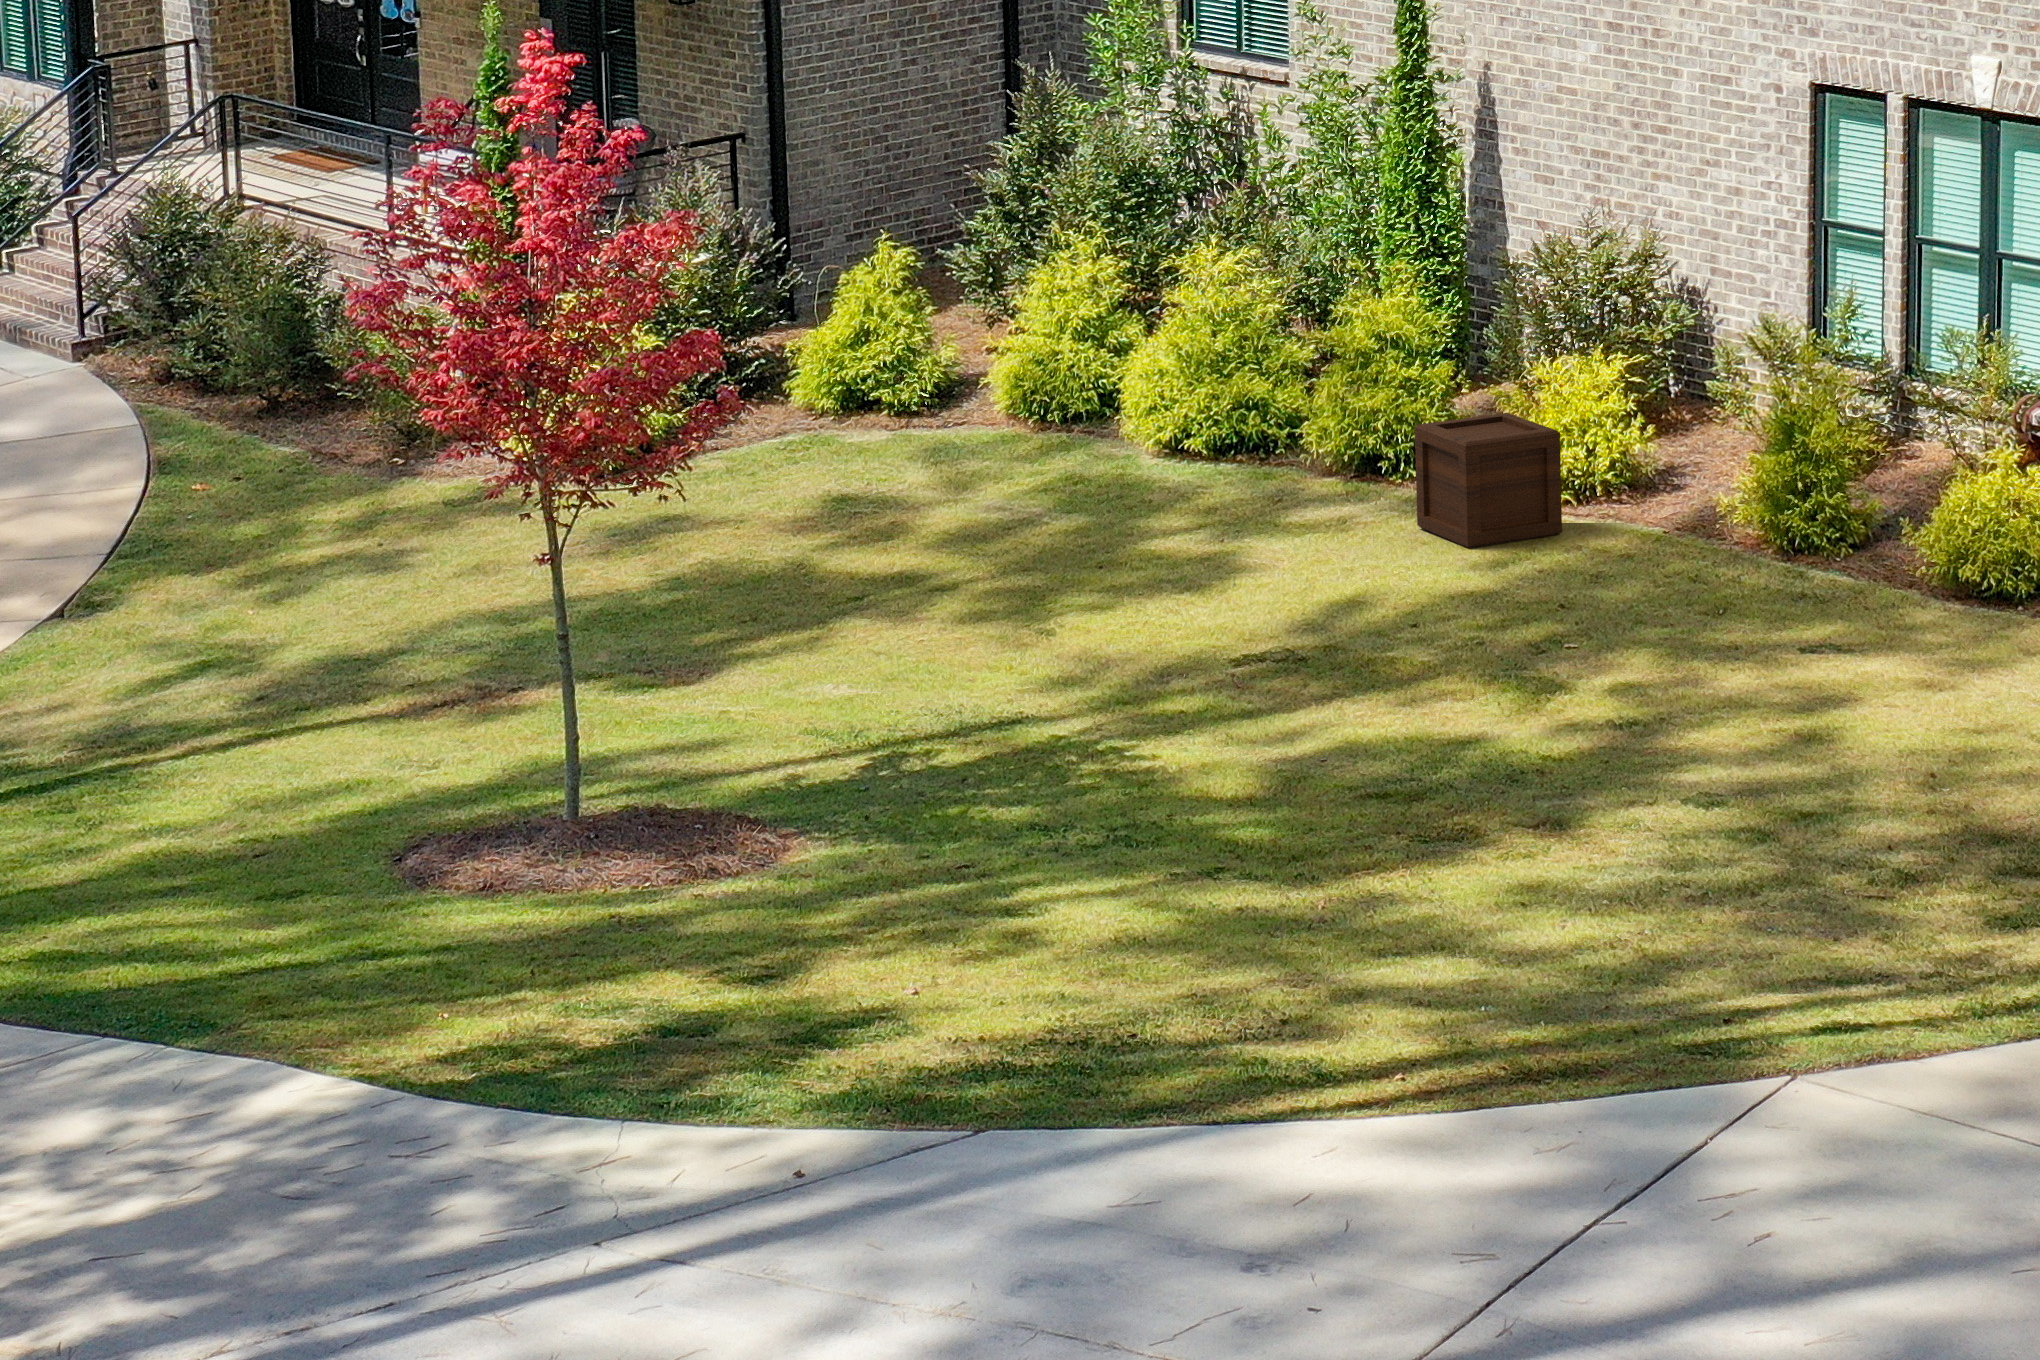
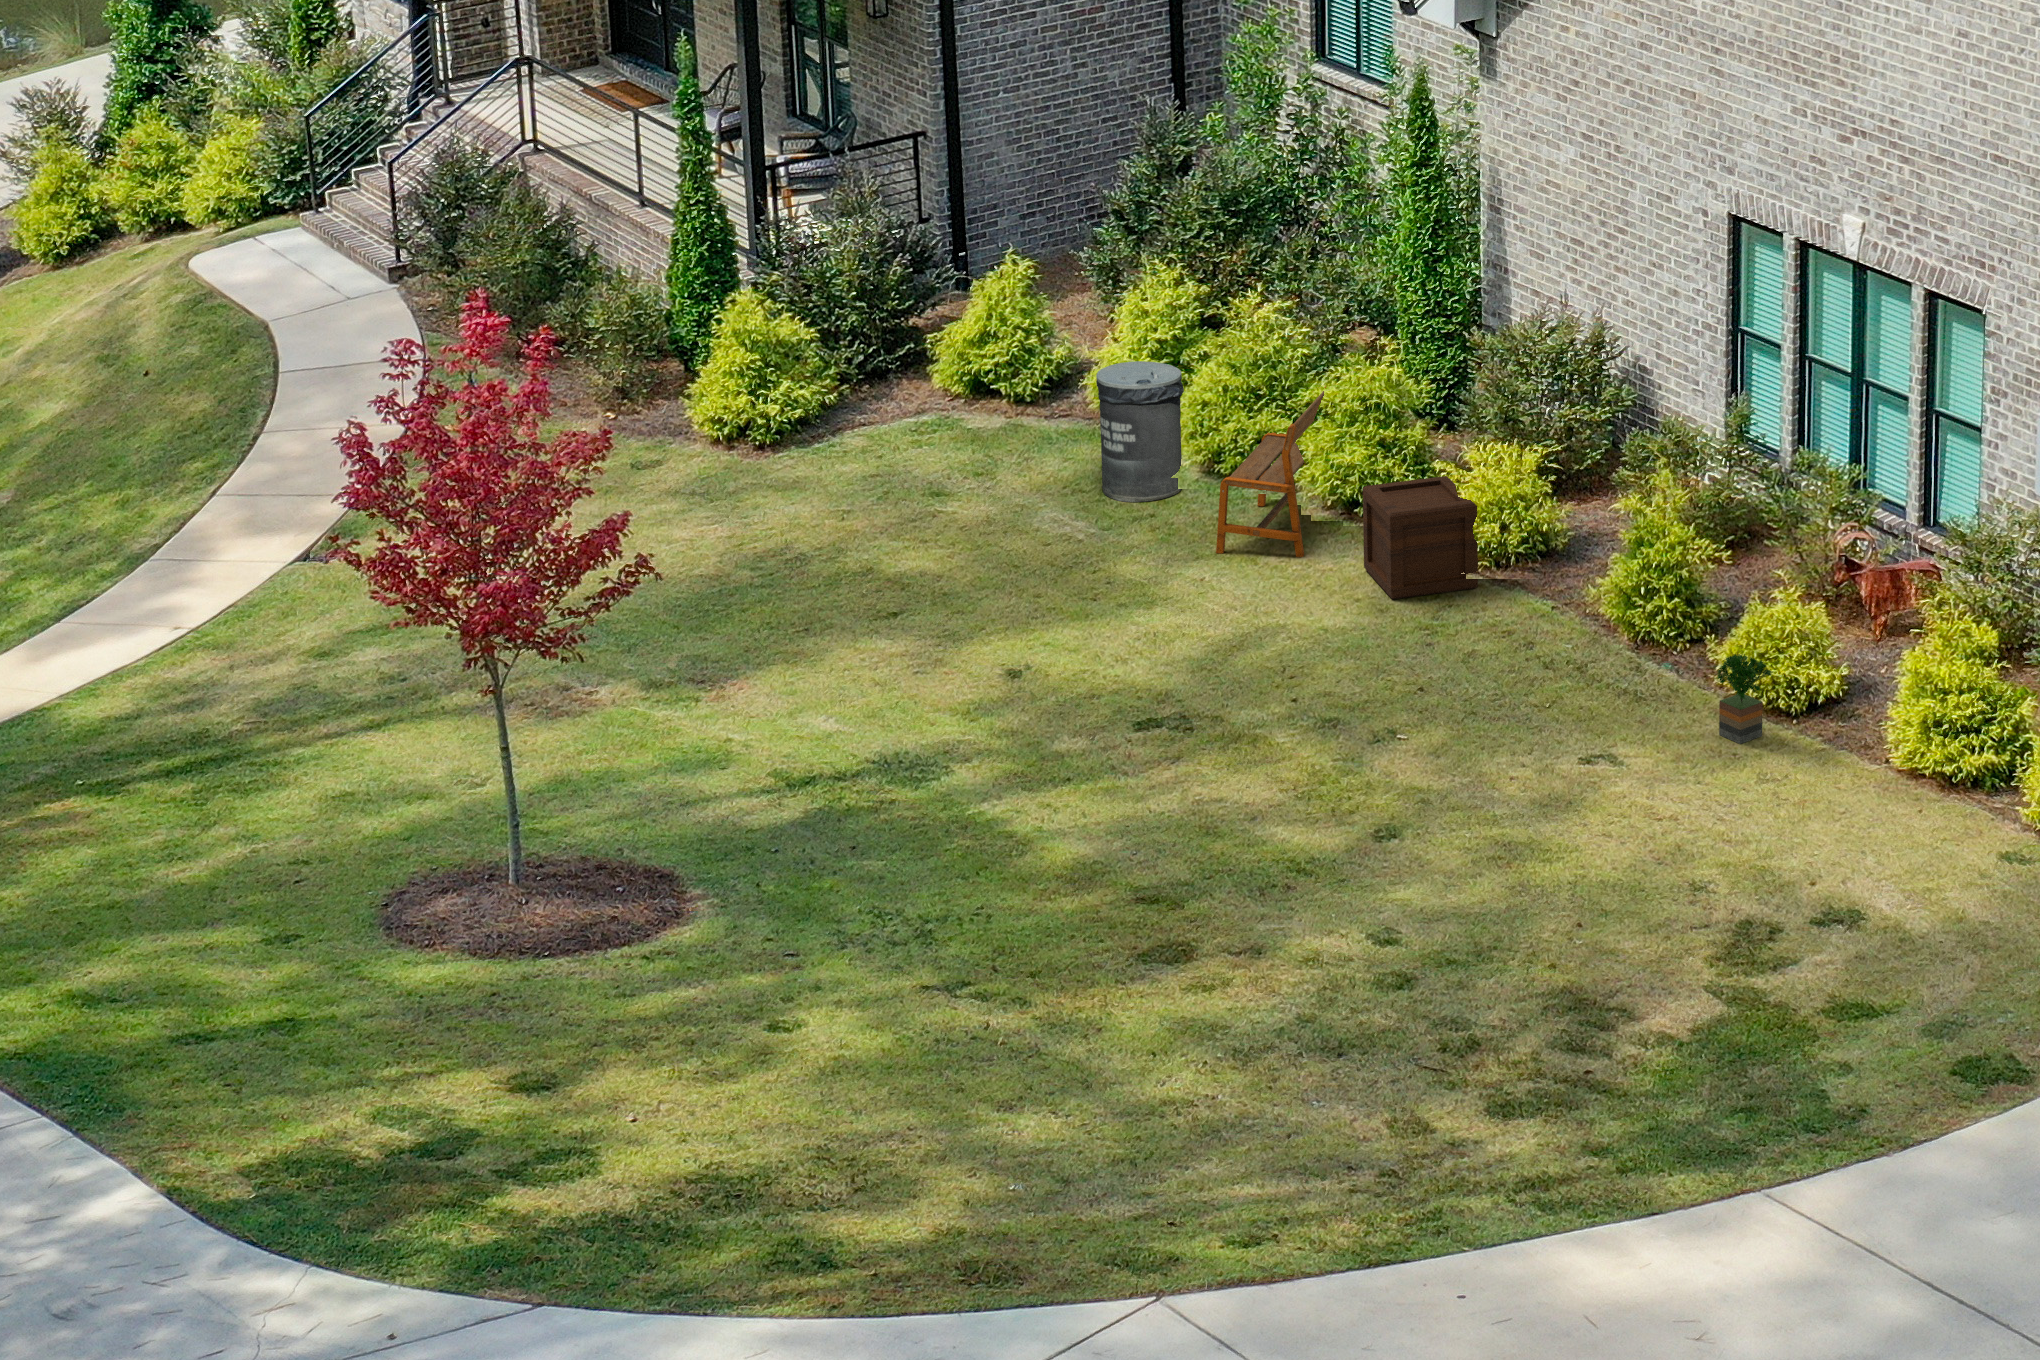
bench: none [1232,333,1353,526] -> present [1216,386,1326,557]
trash can: none [1050,334,1153,494] -> present [1096,361,1184,502]
potted tree: none [1930,526,1995,631] -> present [1717,654,1772,744]

